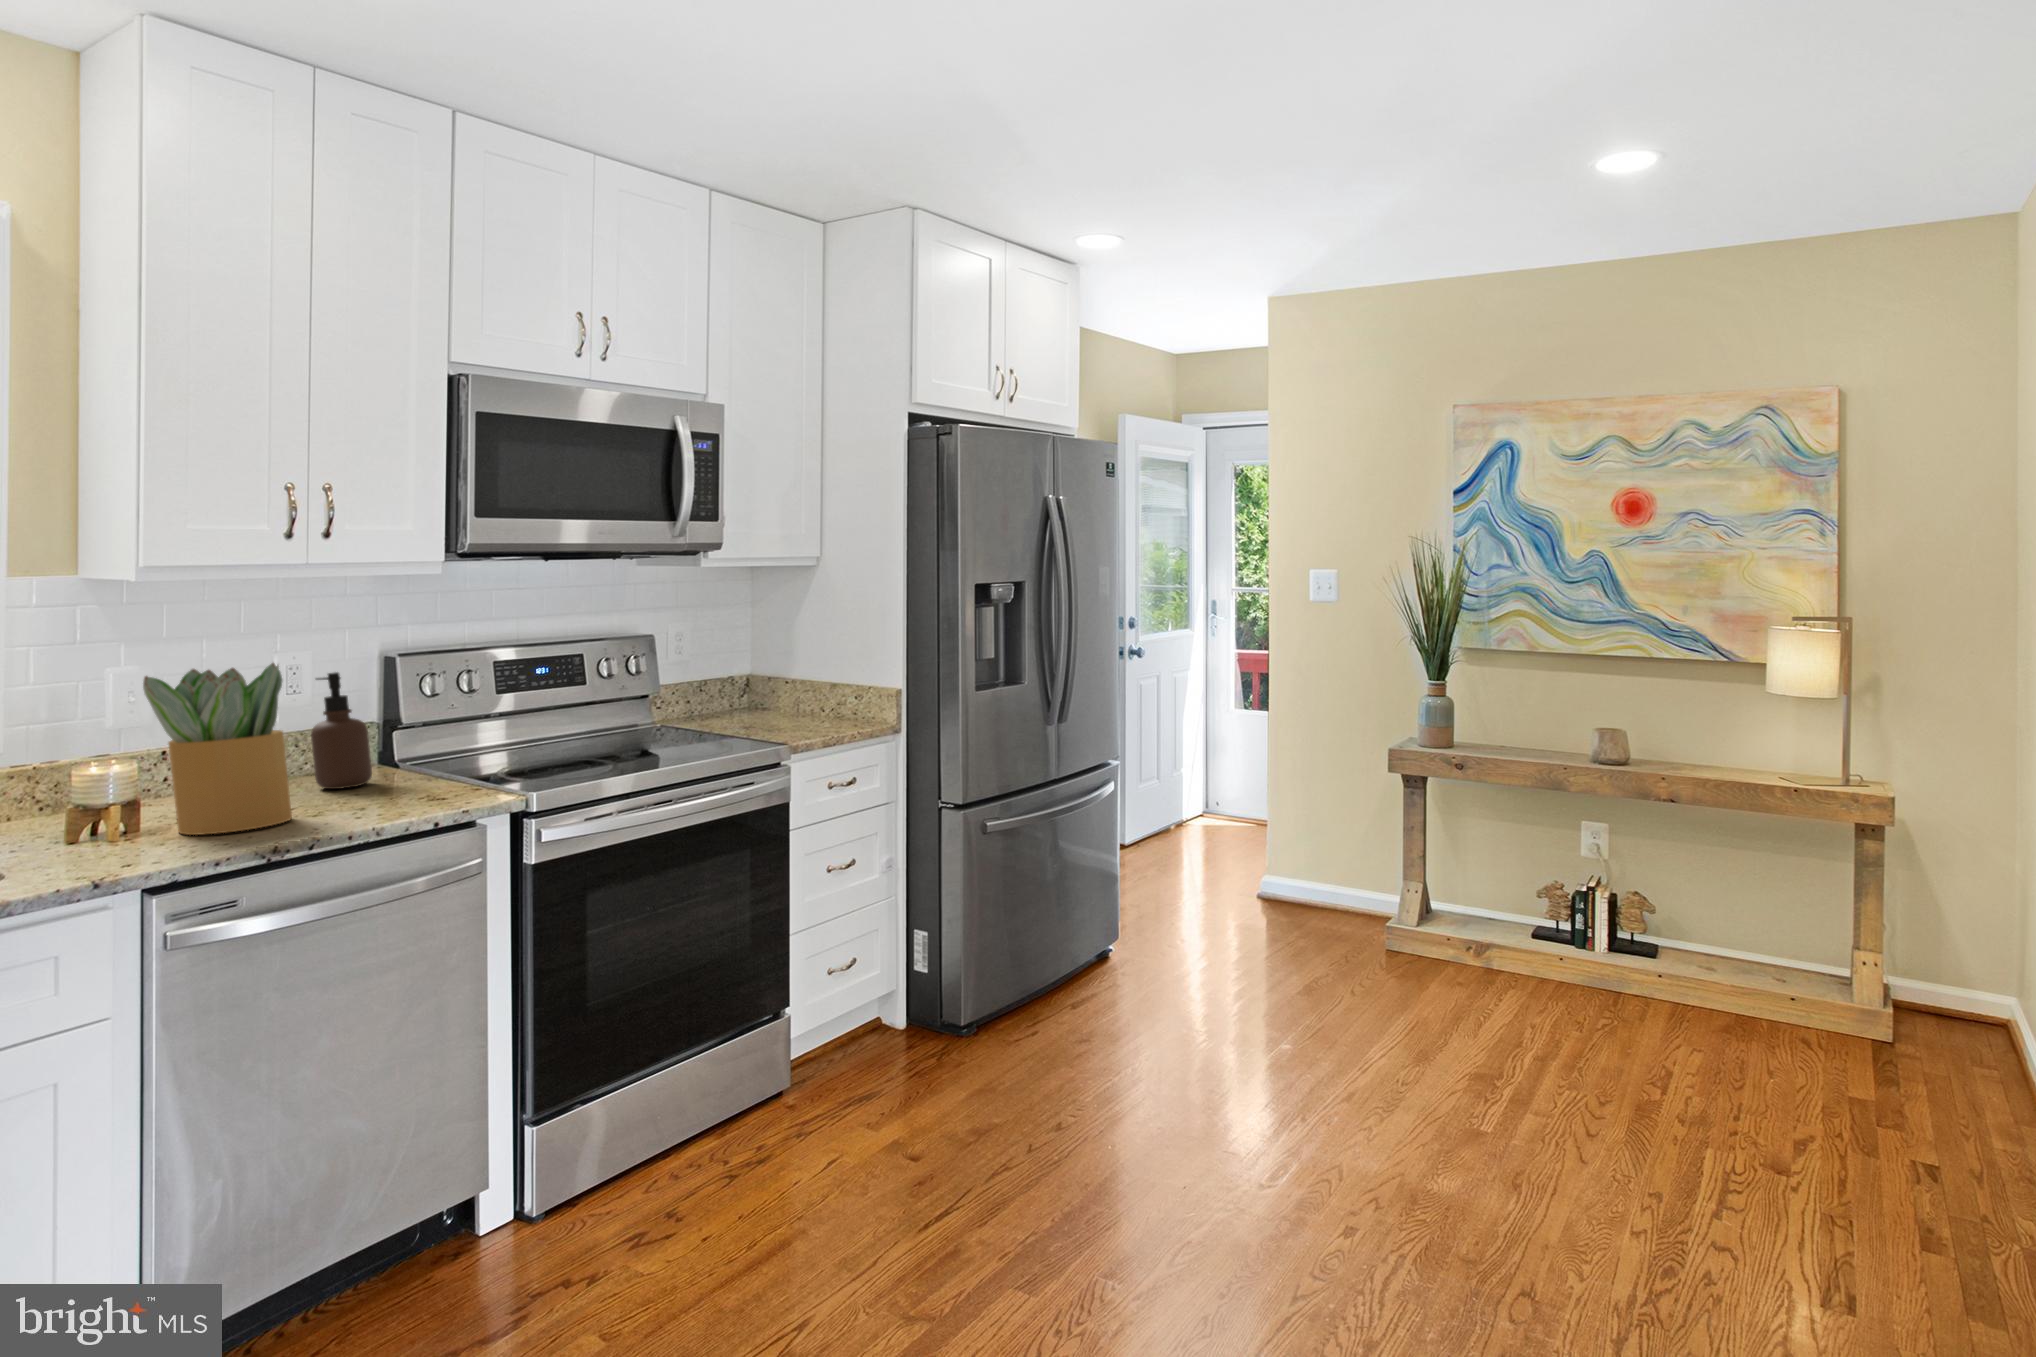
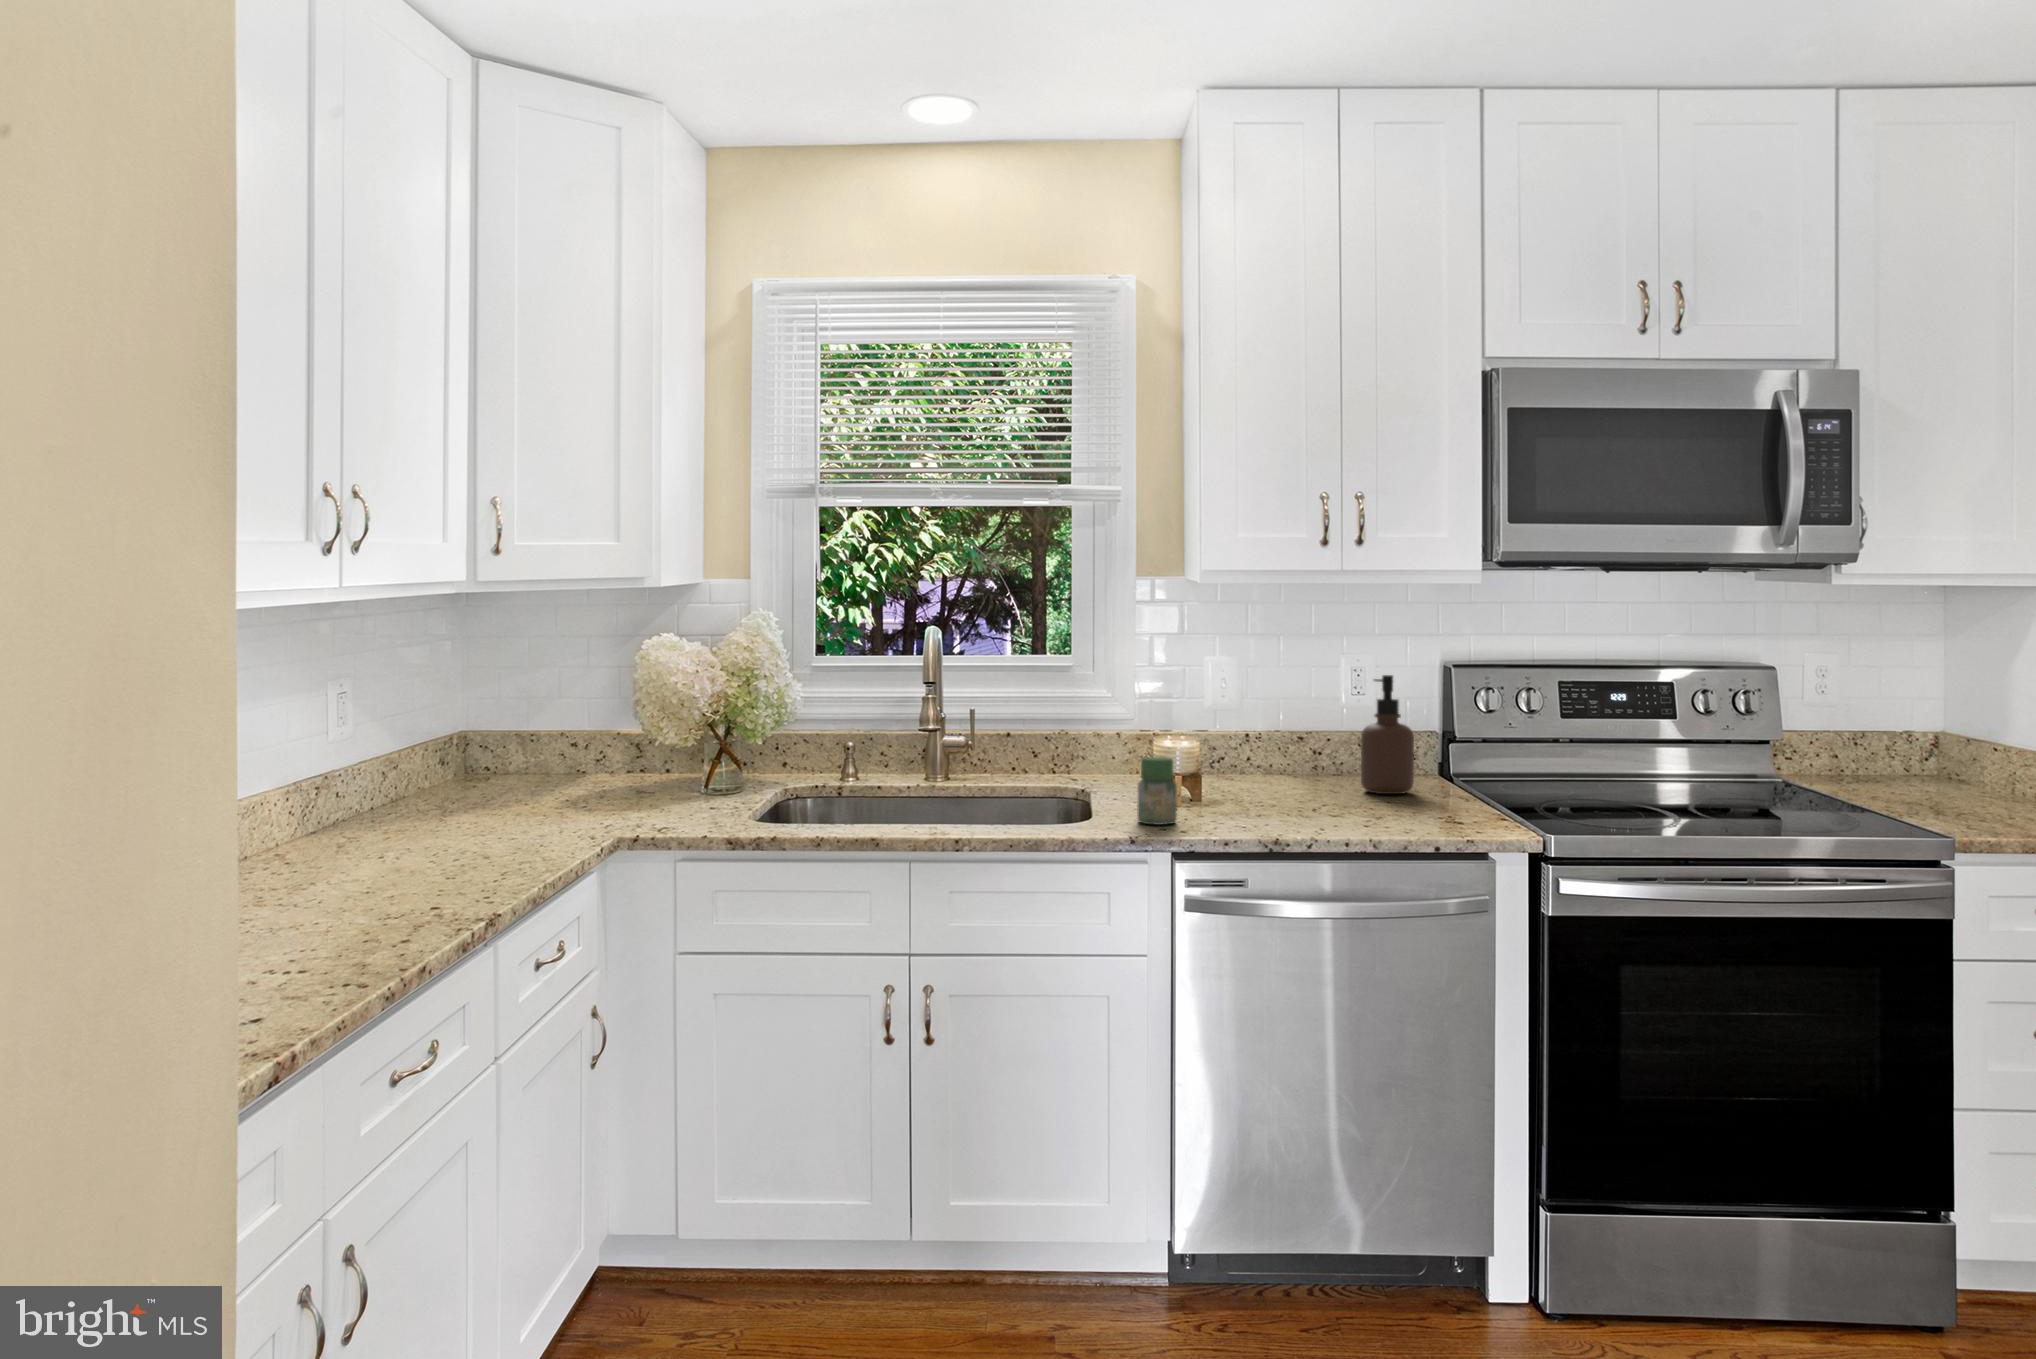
potted plant: present [143,663,292,835] -> none [1208,659,1324,818]
jar: none [75,786,135,864] -> present [1137,757,1177,825]

